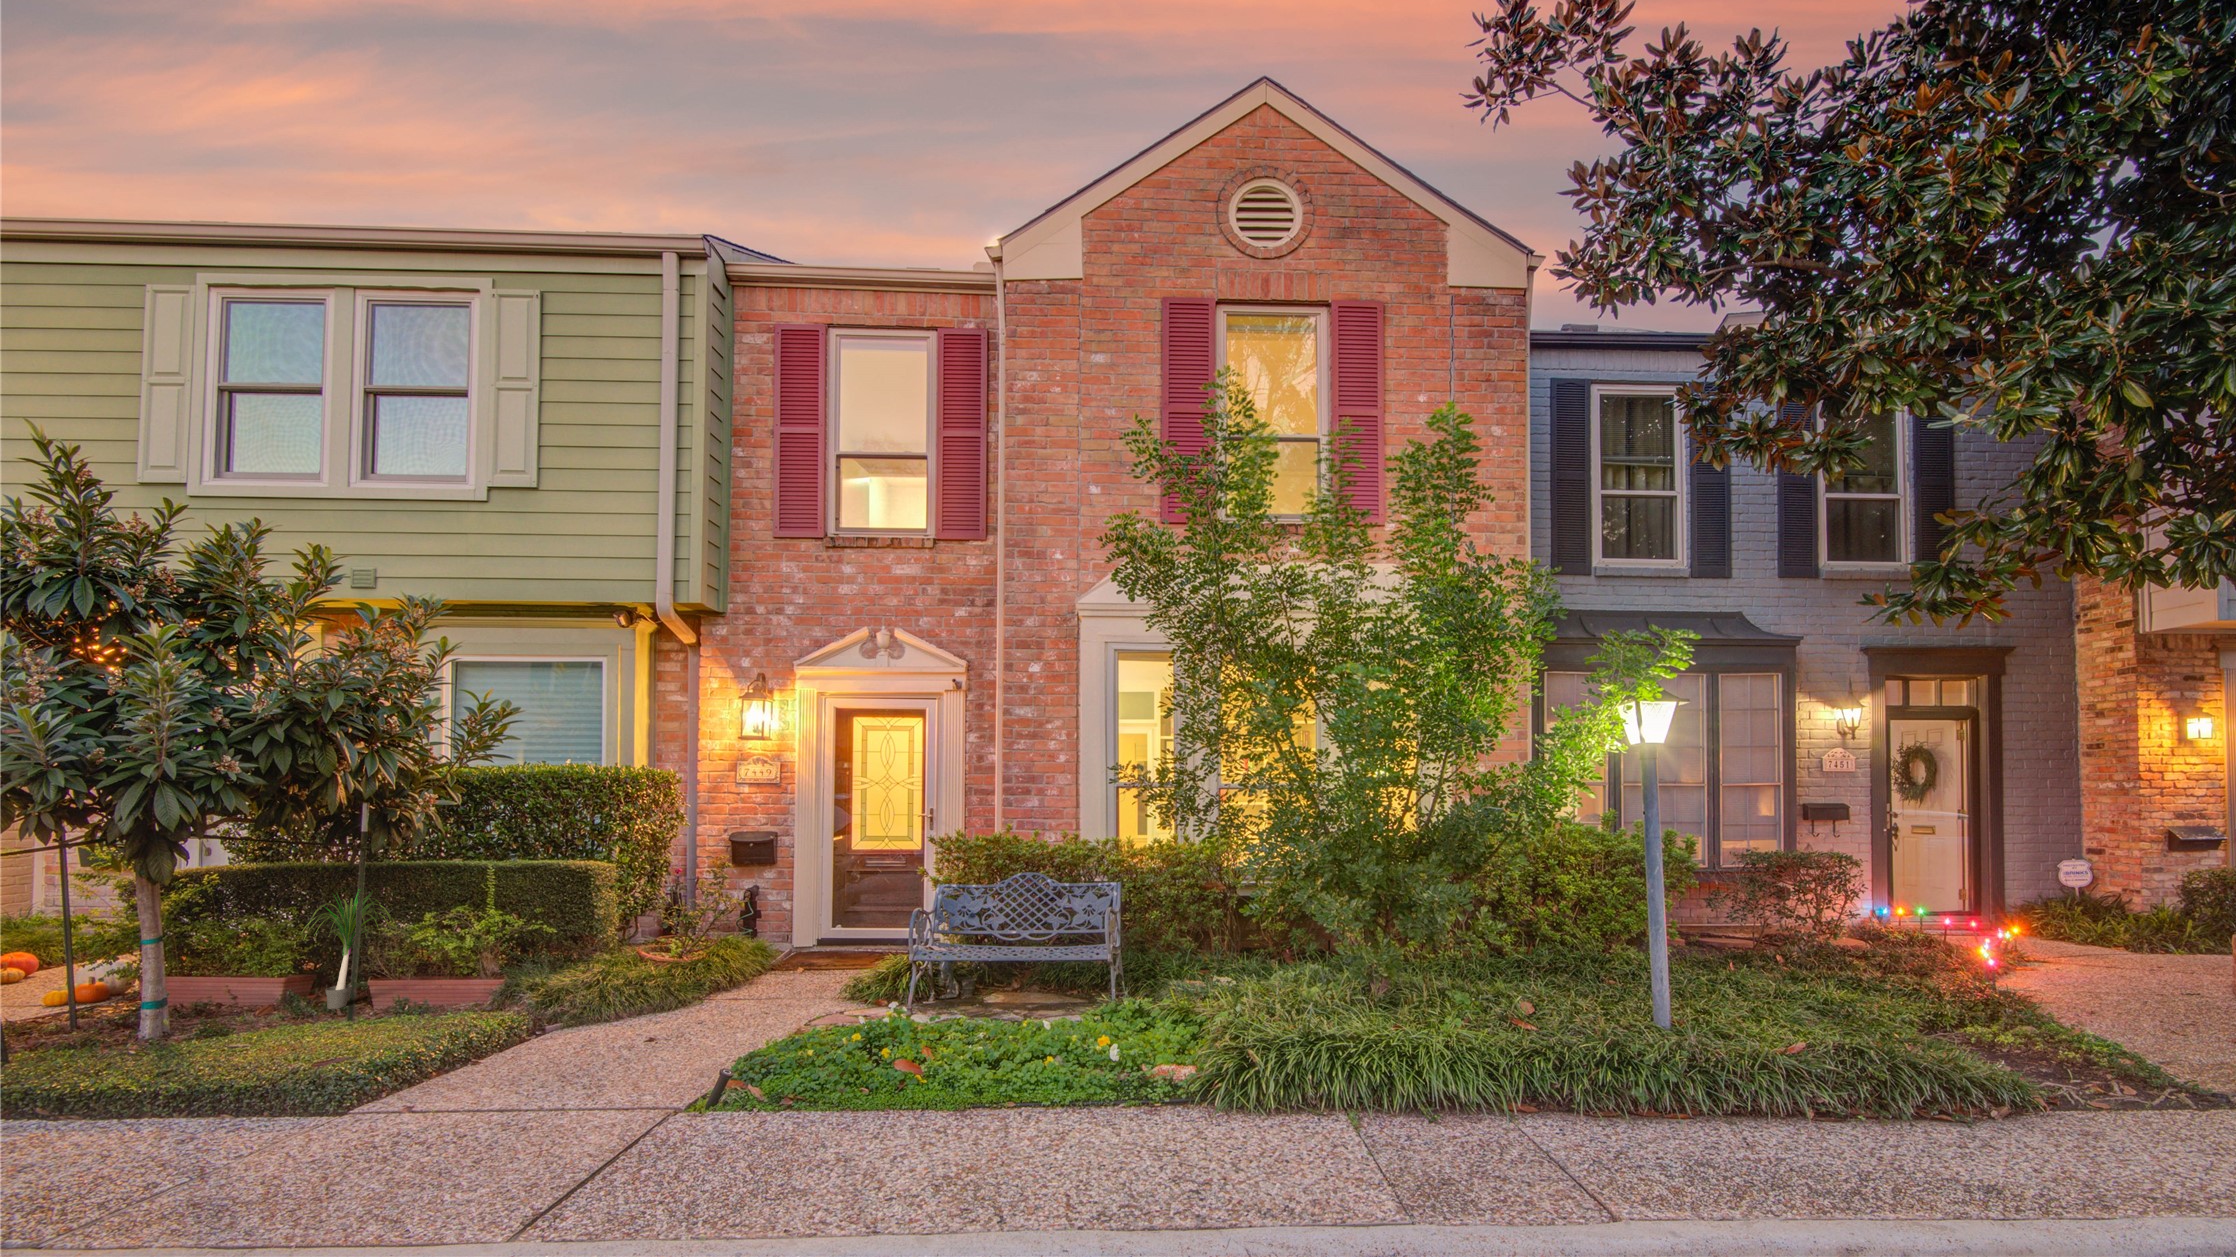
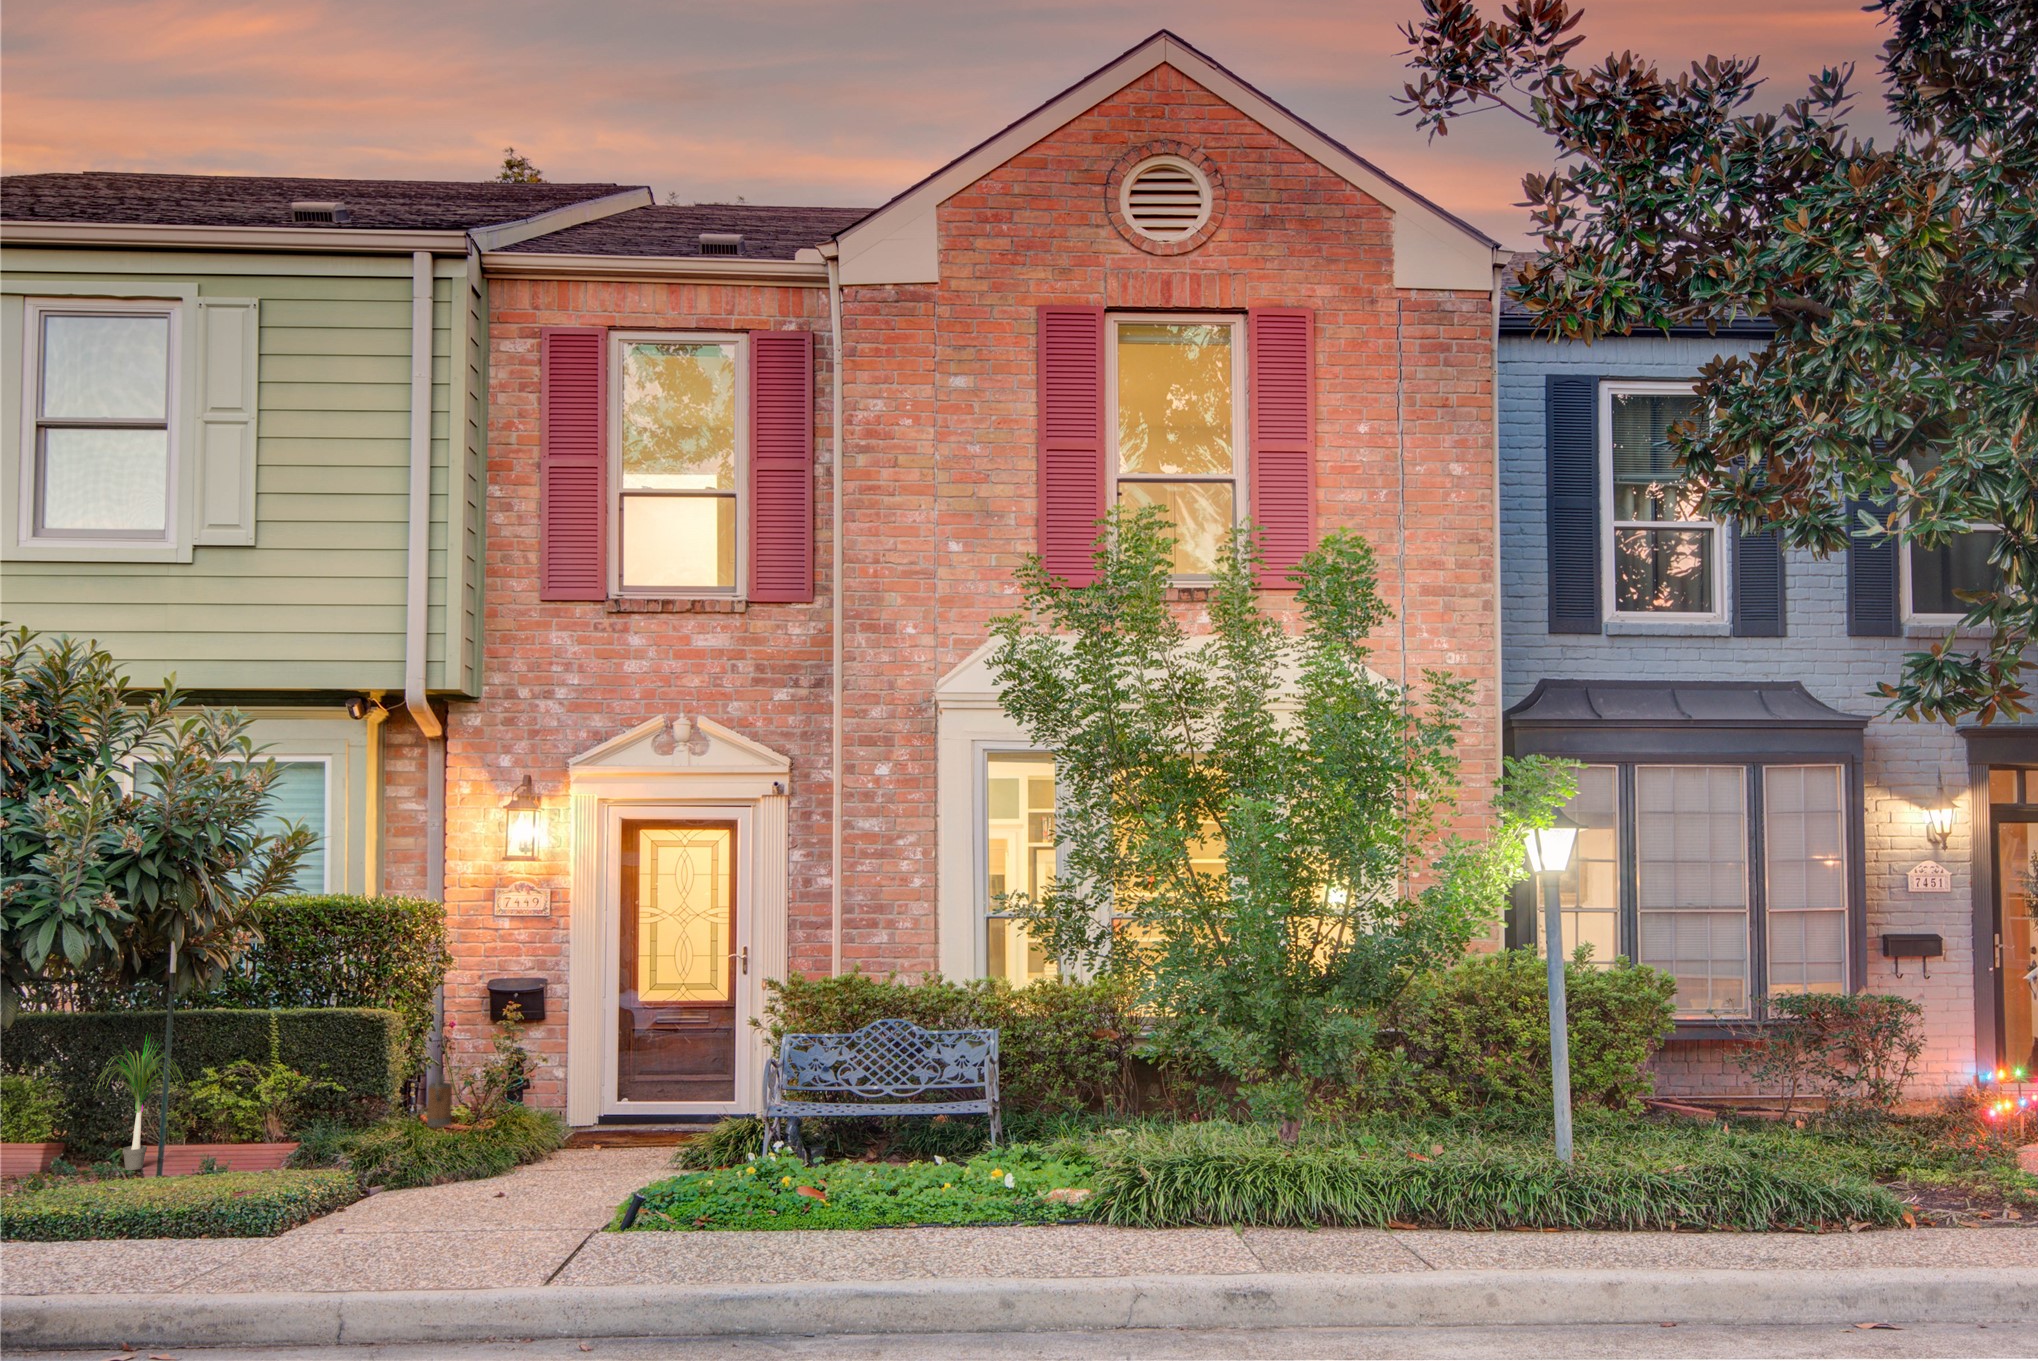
watering can: none [644,906,668,958] -> present [427,1068,452,1127]

